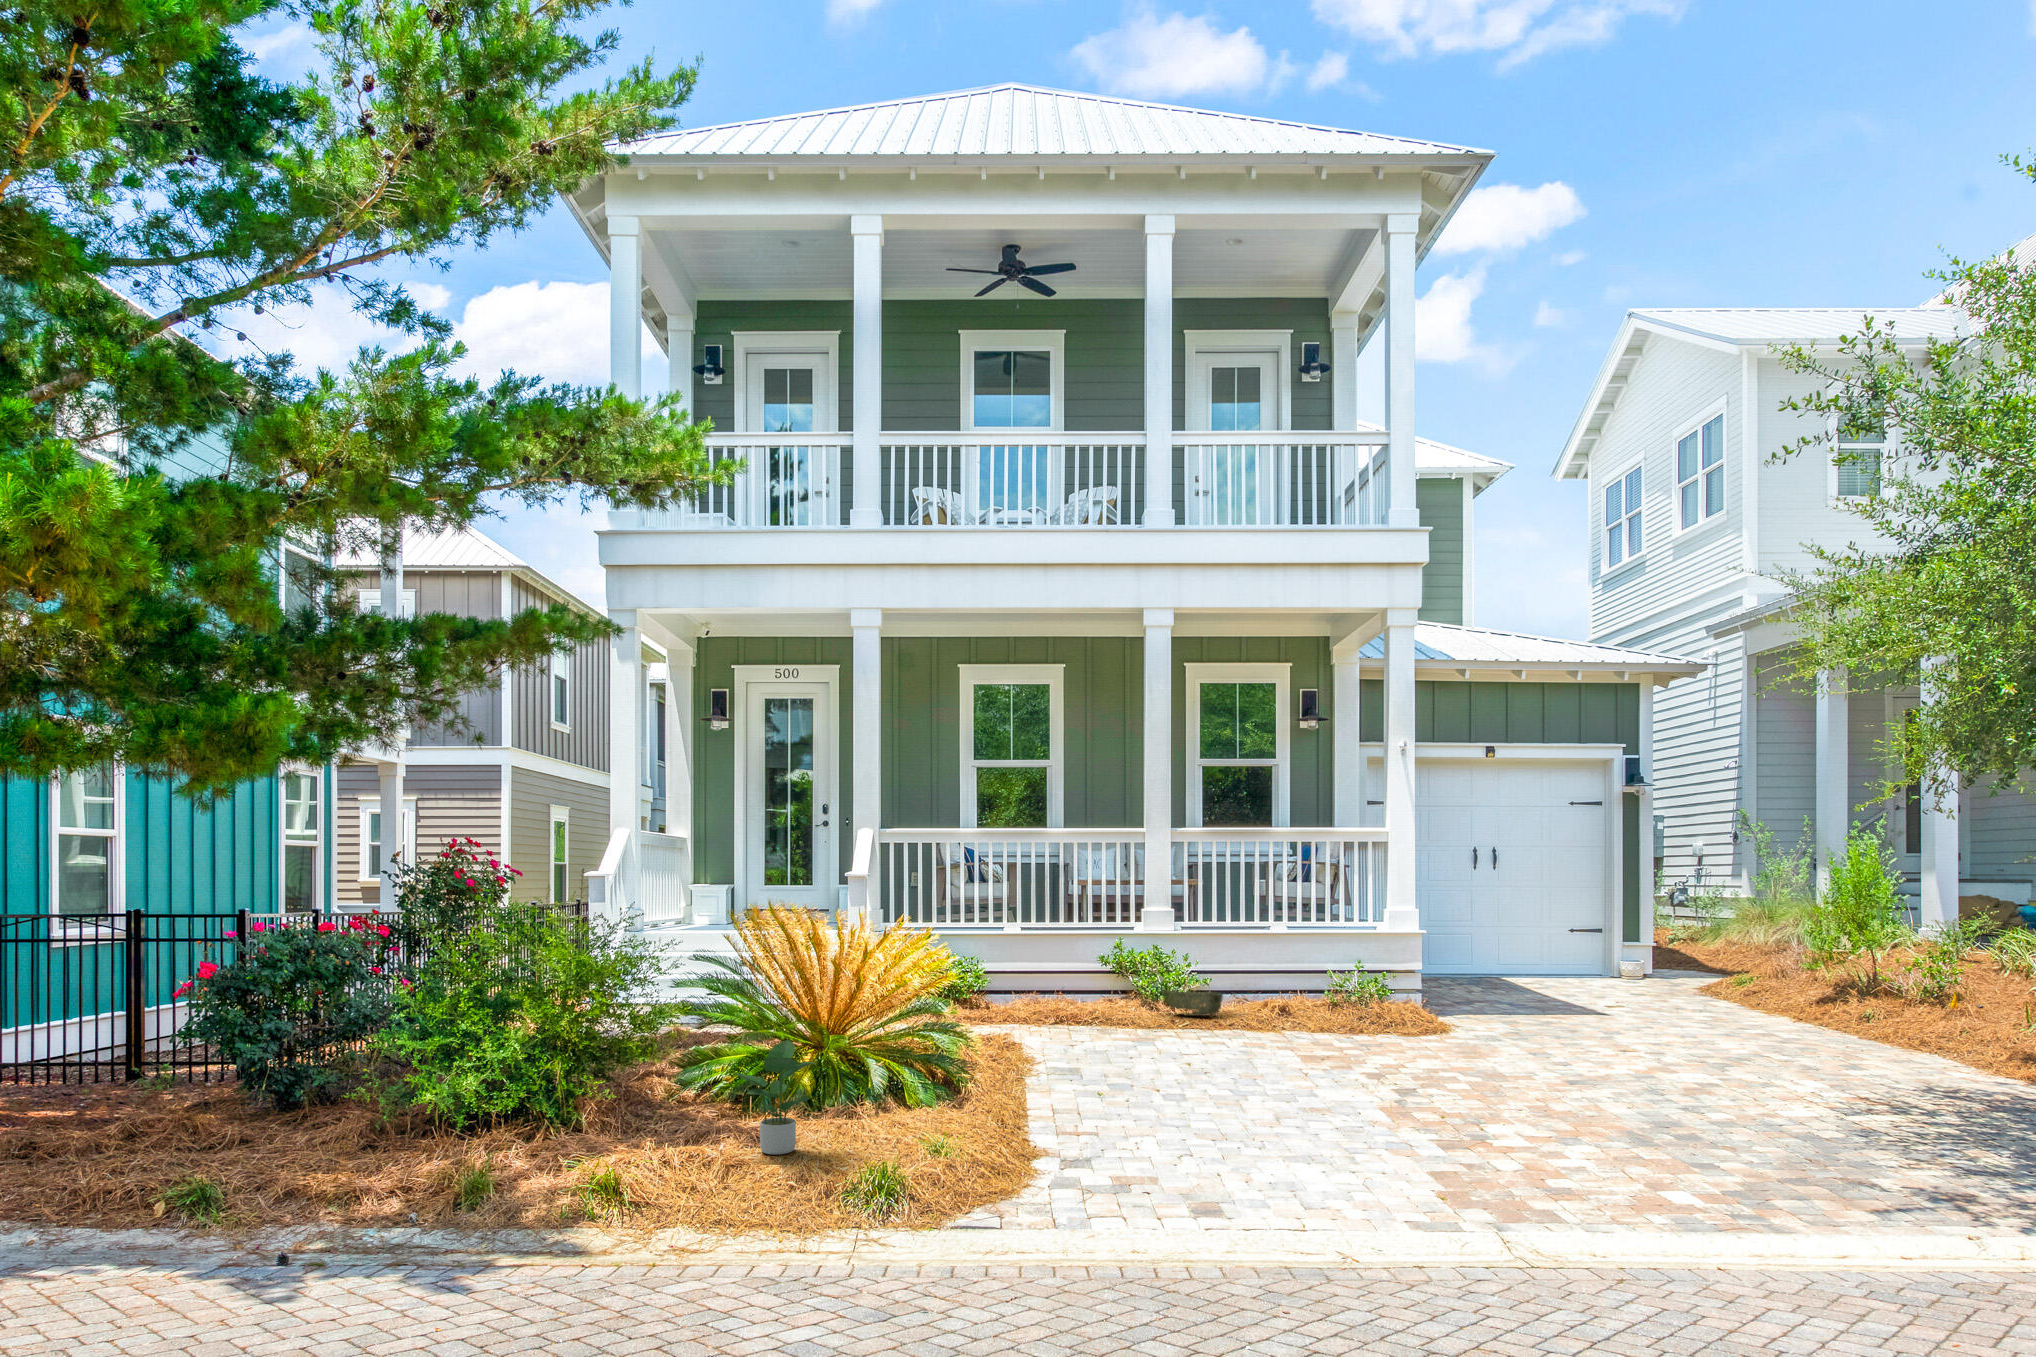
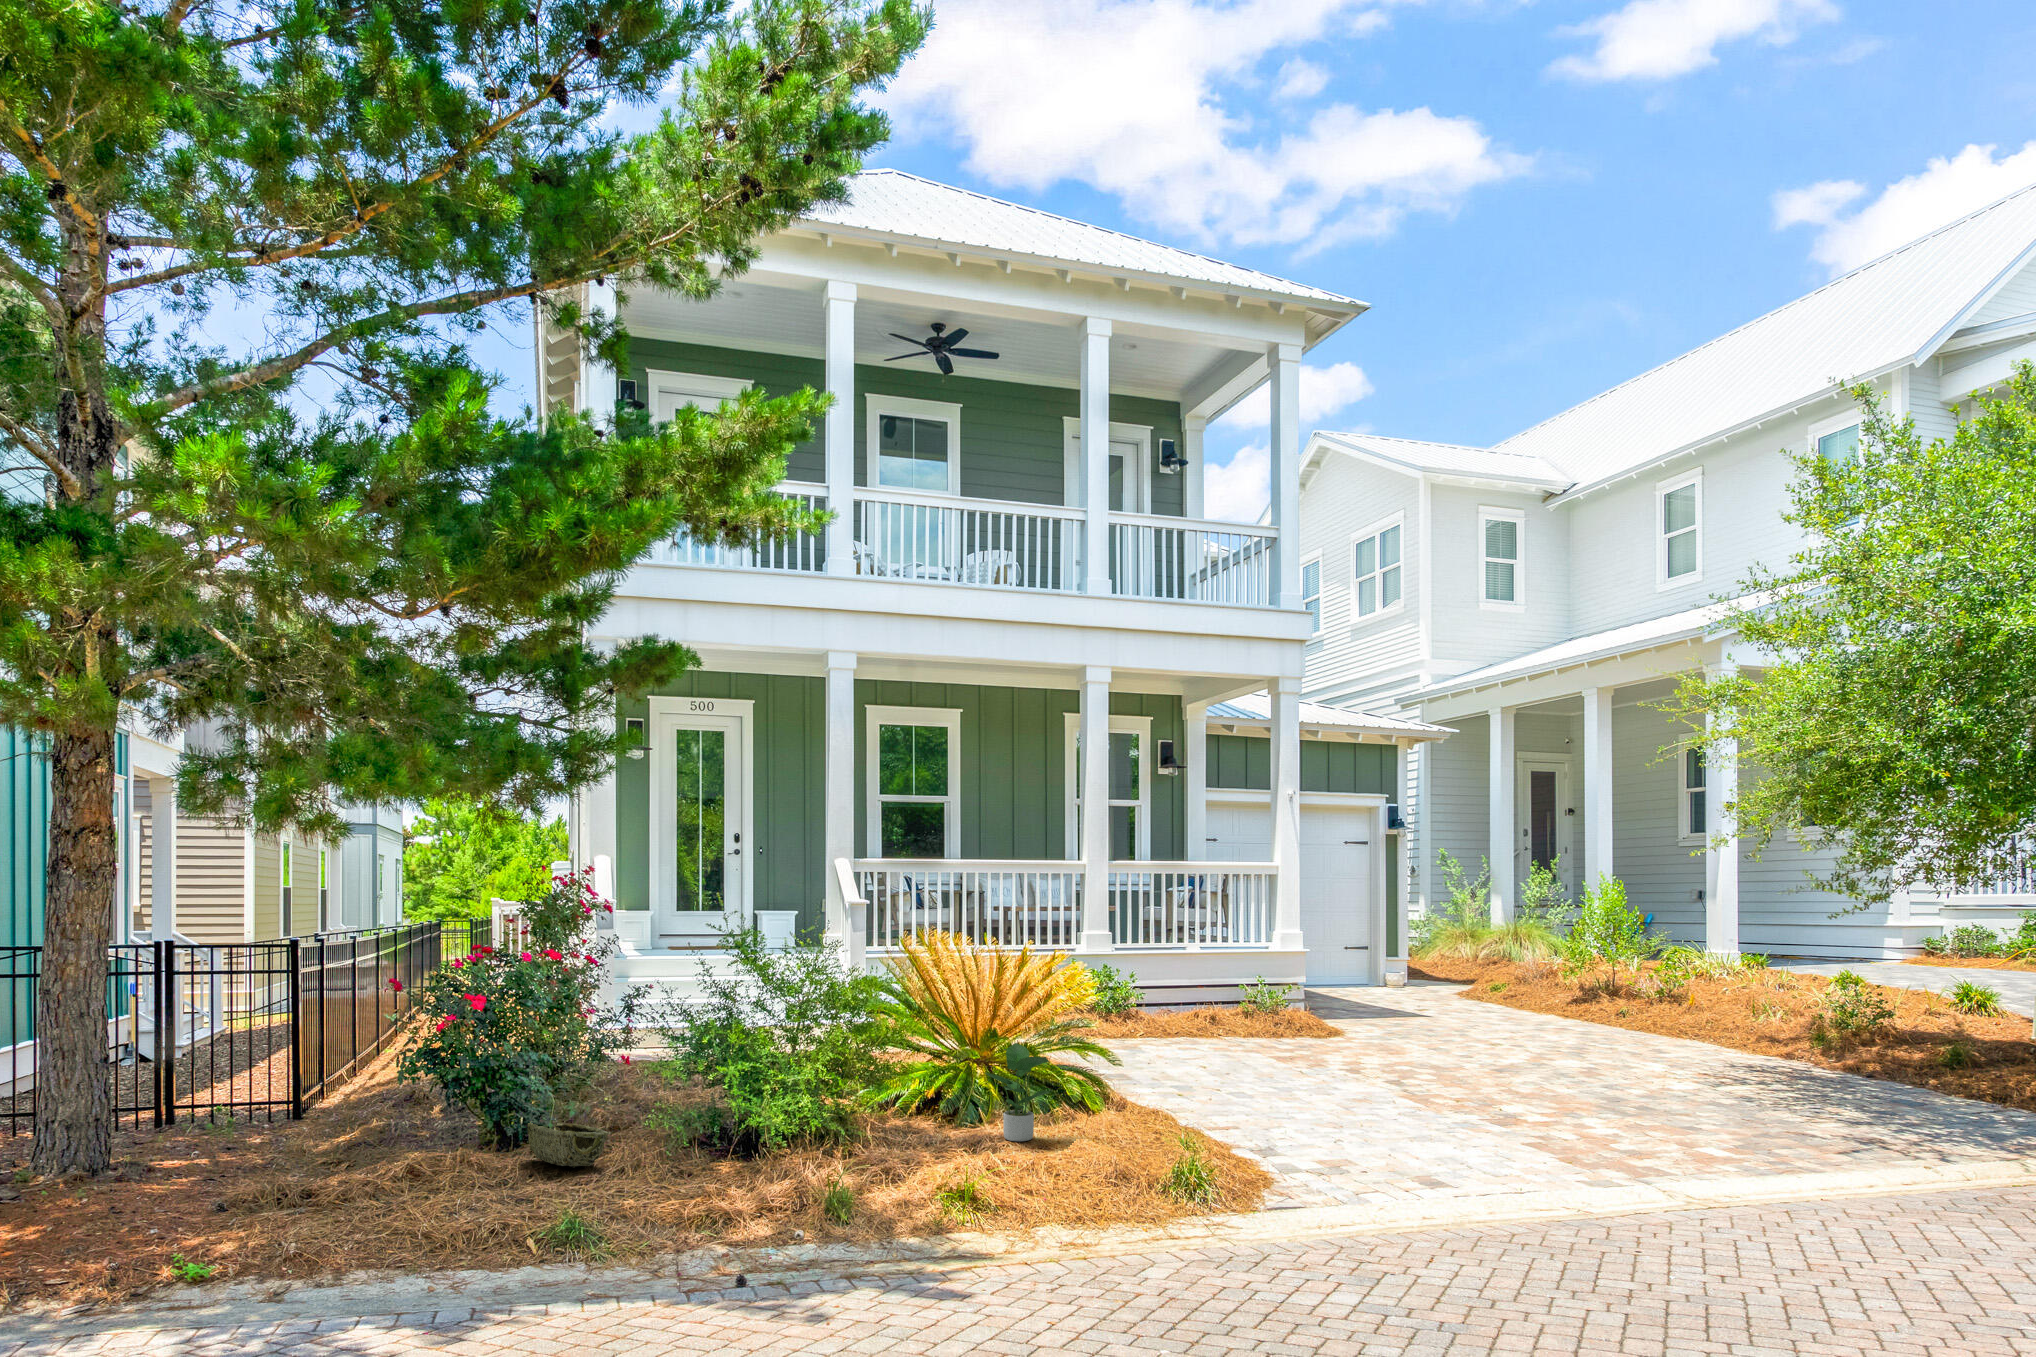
woven basket: present [1163,991,1223,1016] -> present [527,1122,608,1167]

